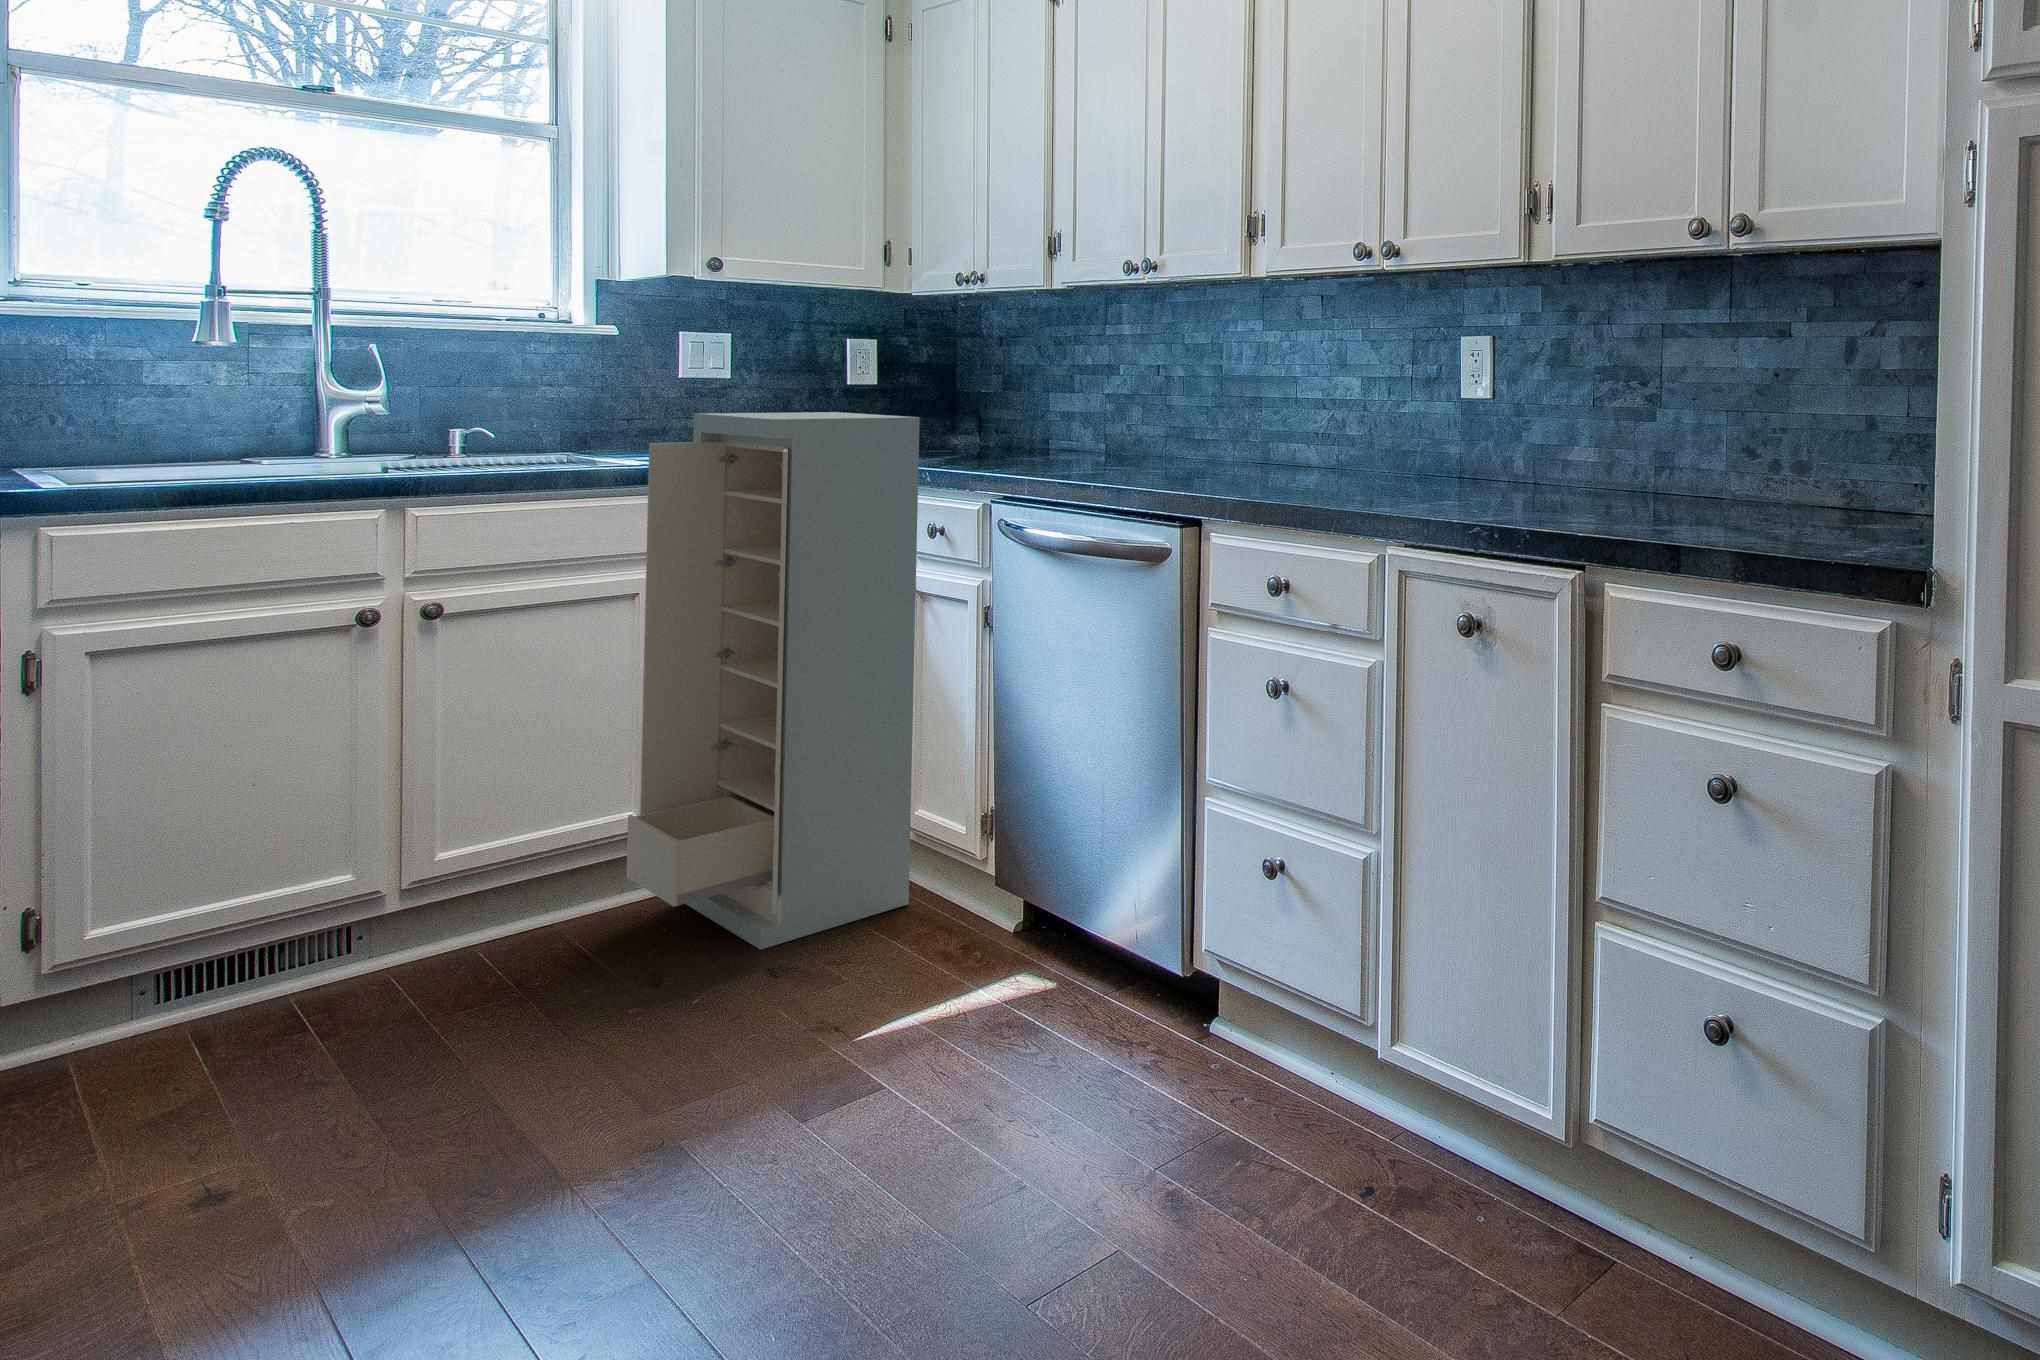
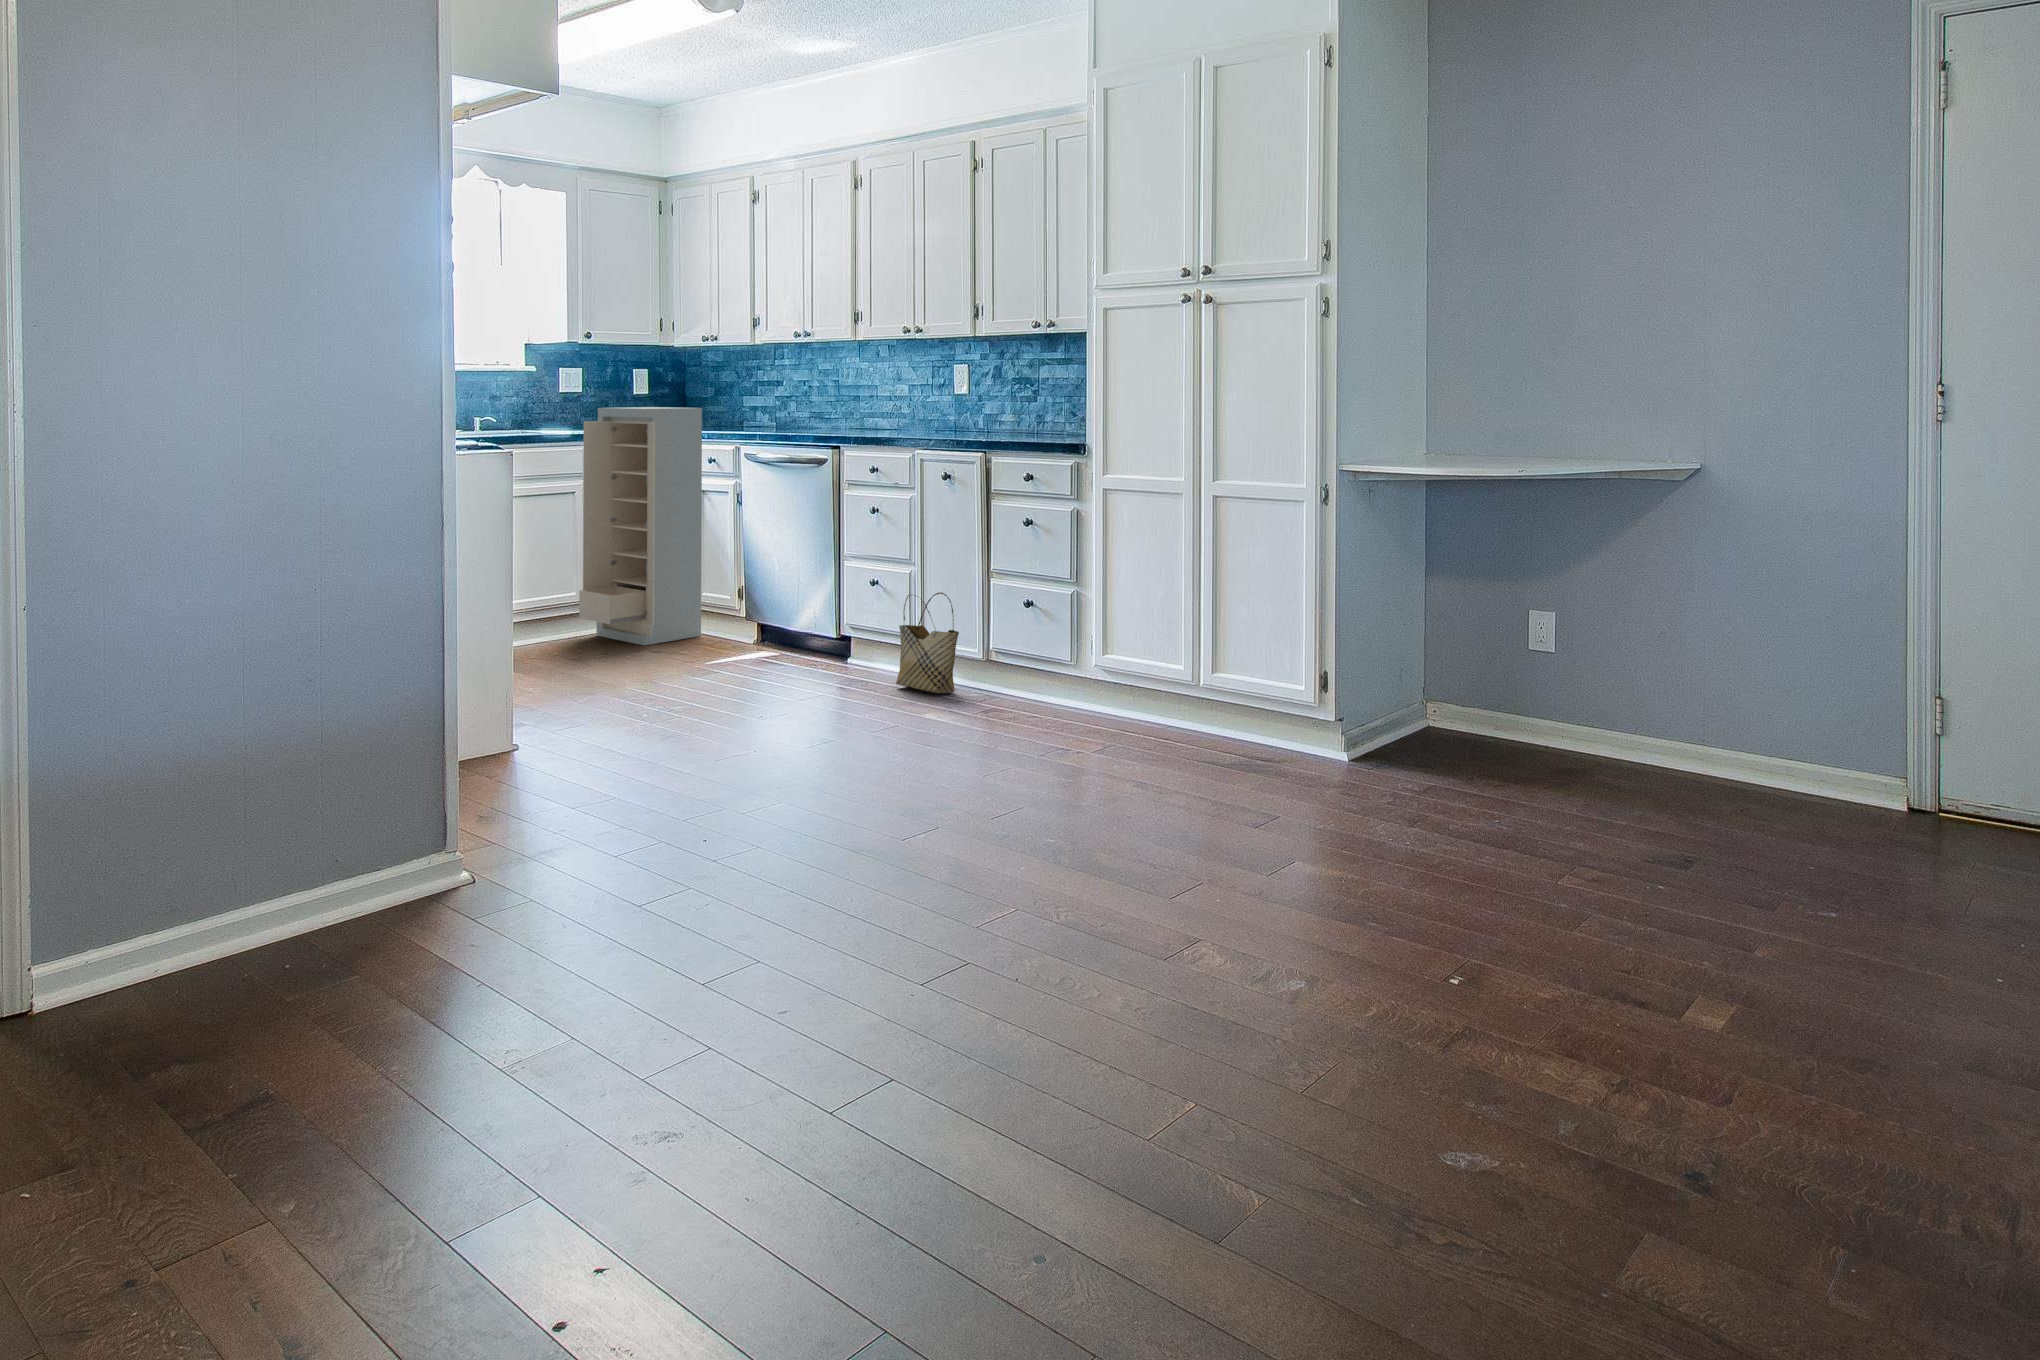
woven basket: none [1324,942,1505,1270] -> present [896,592,959,694]

